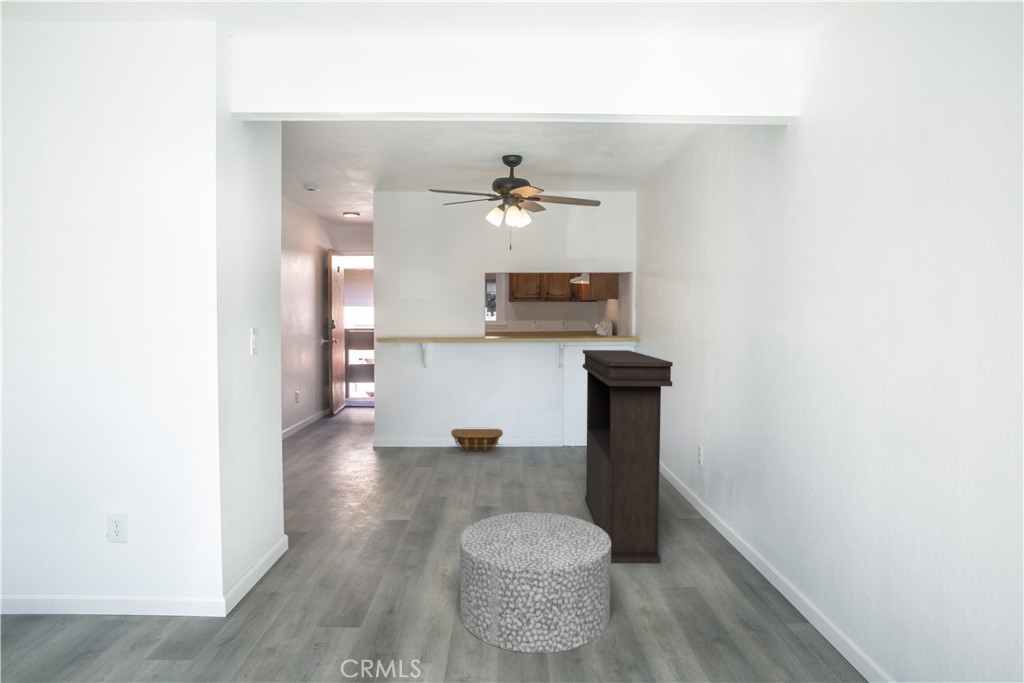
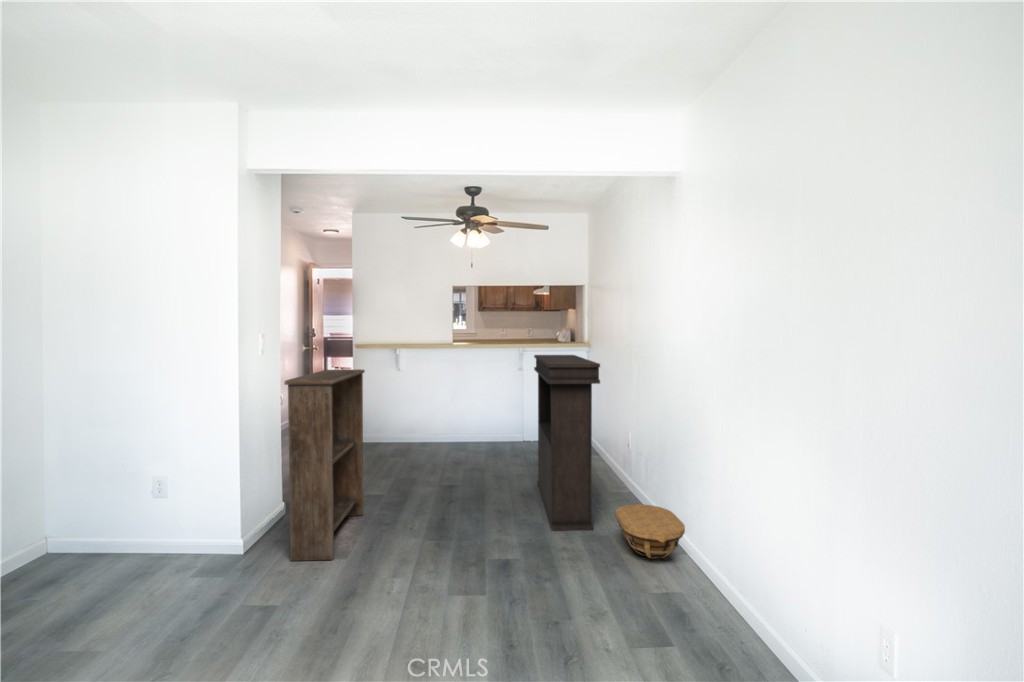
bookshelf: none [291,365,388,597] -> present [284,369,365,561]
basket: present [451,429,503,451] -> present [616,504,685,559]
ottoman: present [460,512,611,653] -> none [424,489,546,593]

